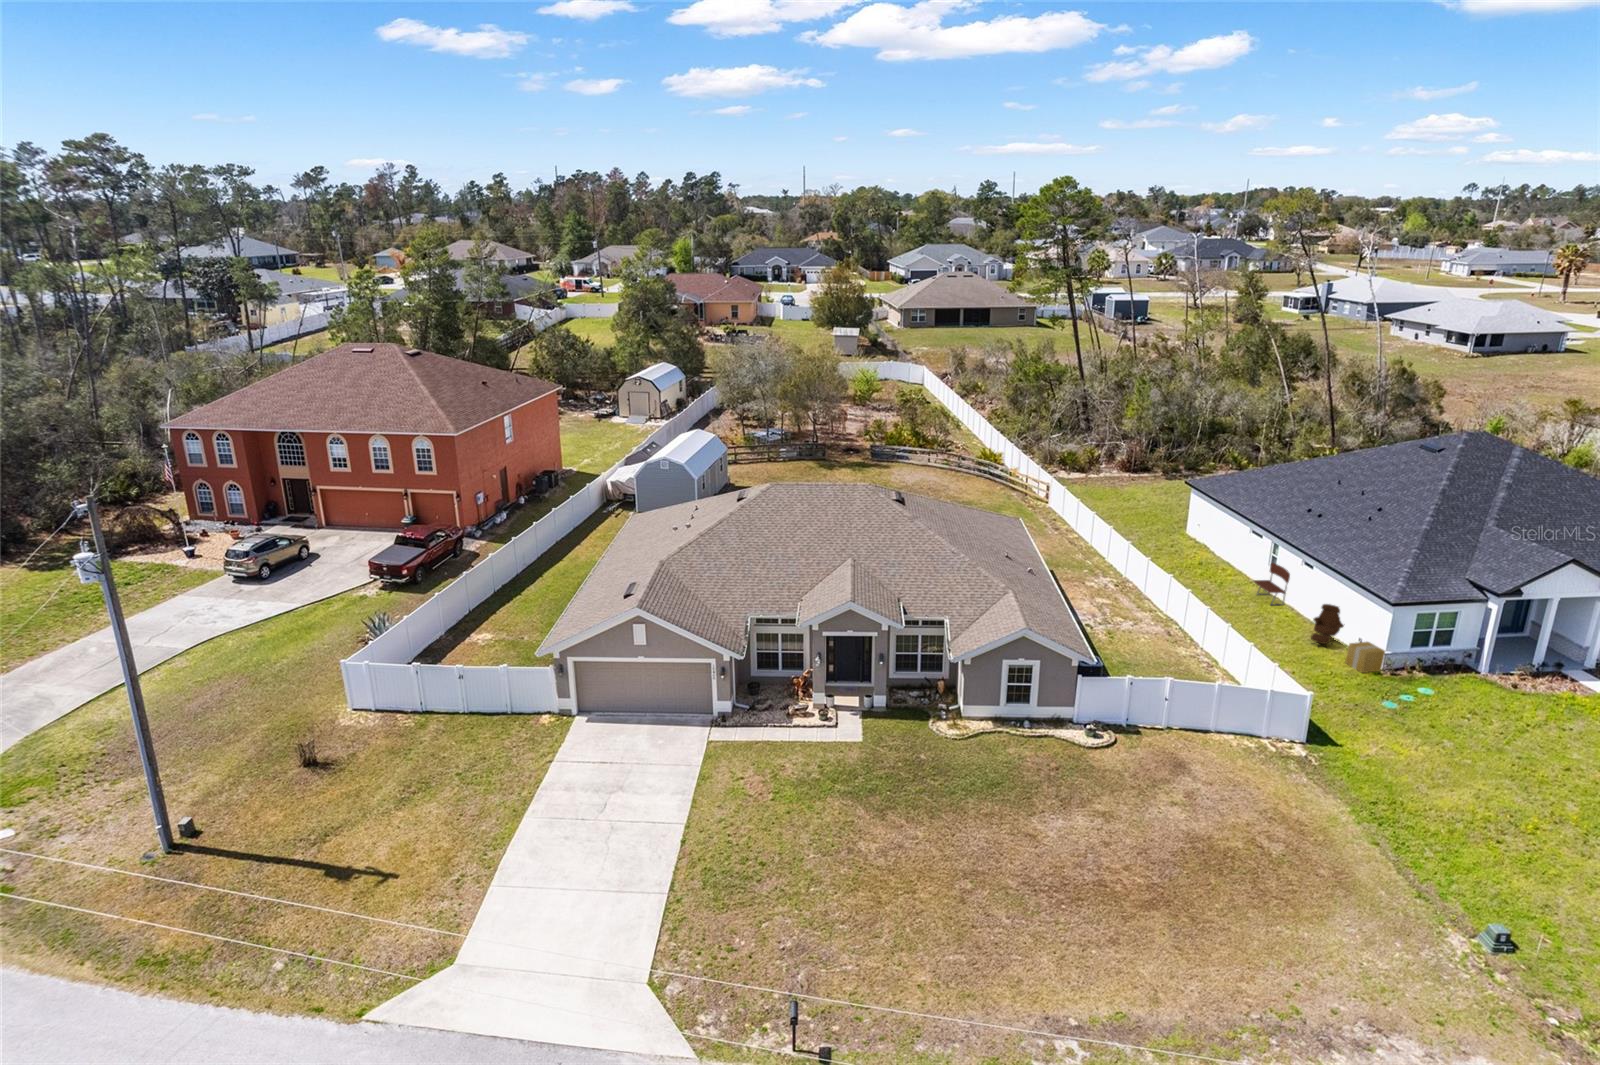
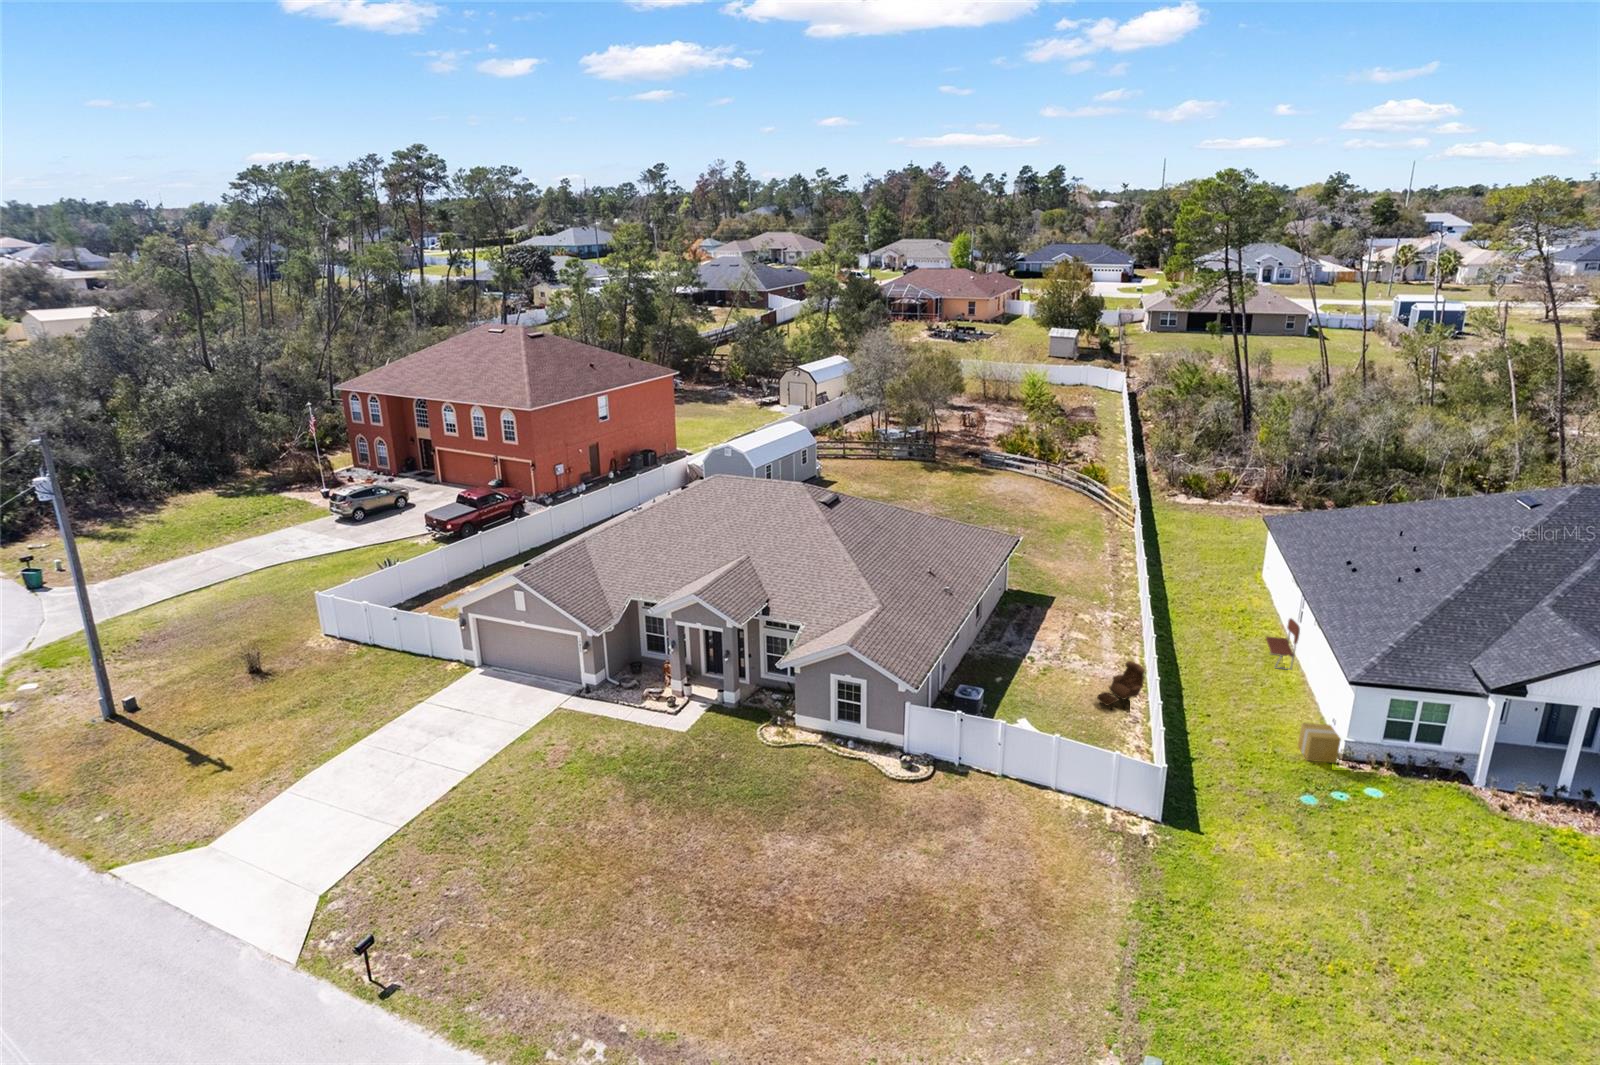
lounge chair: present [1311,604,1344,644] -> present [1097,661,1144,707]

